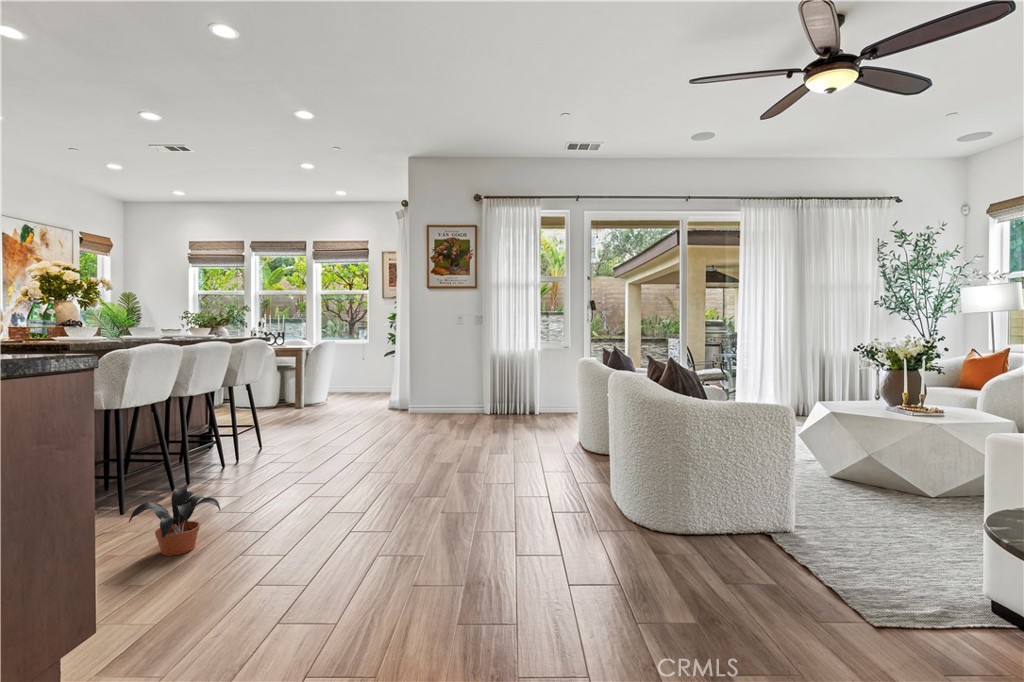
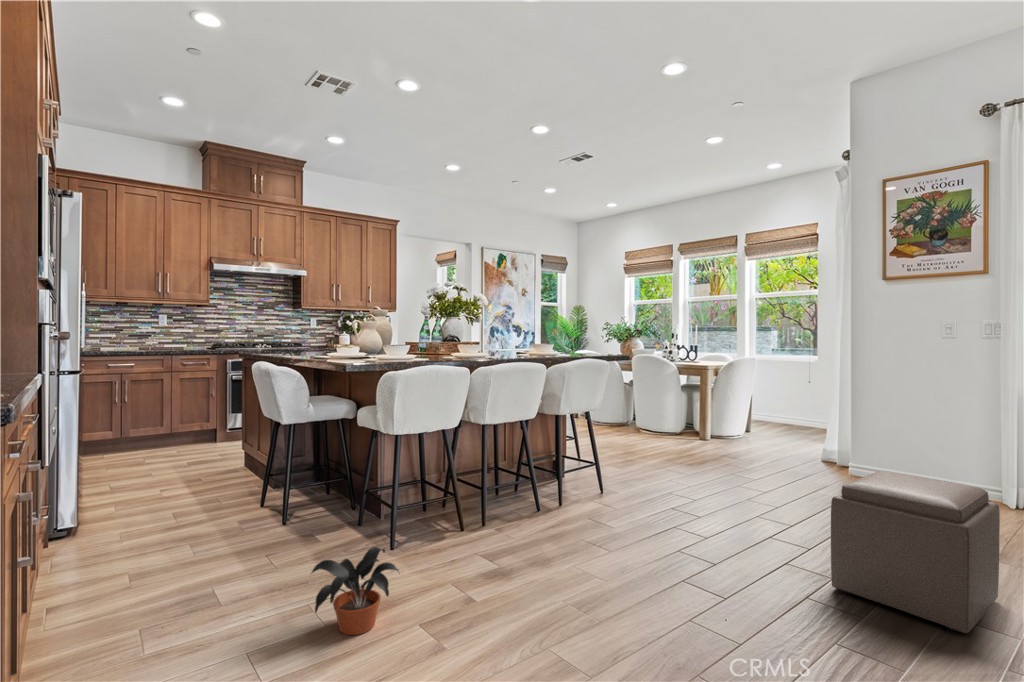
ottoman: none [444,391,504,455] -> present [831,471,1000,633]

